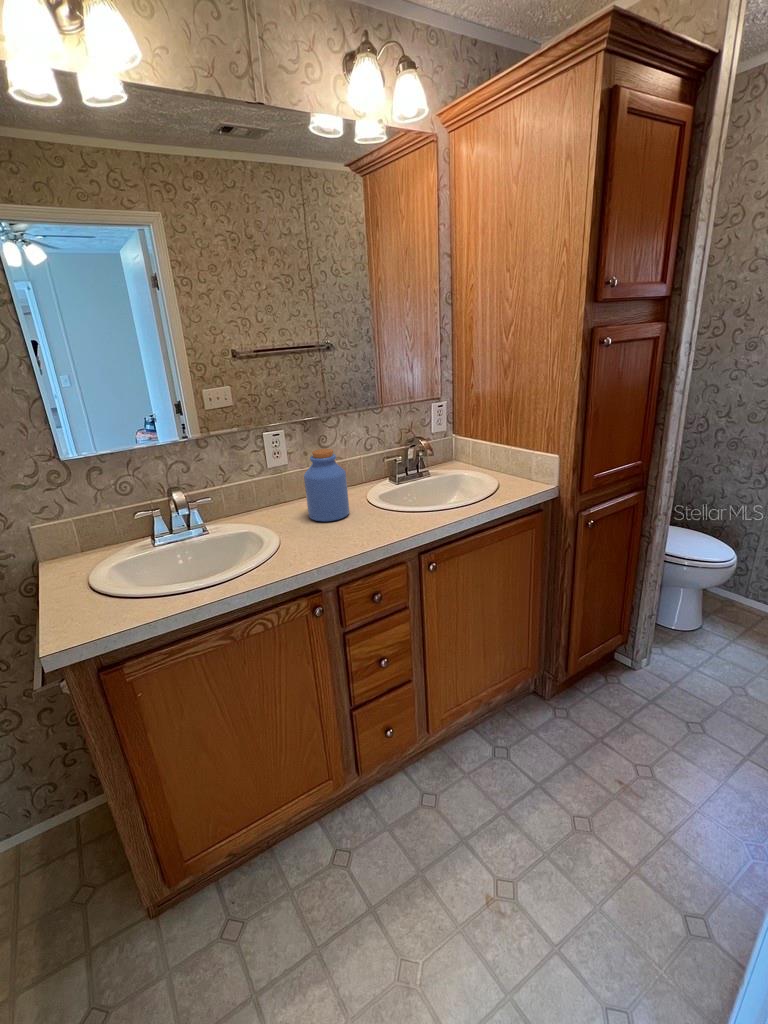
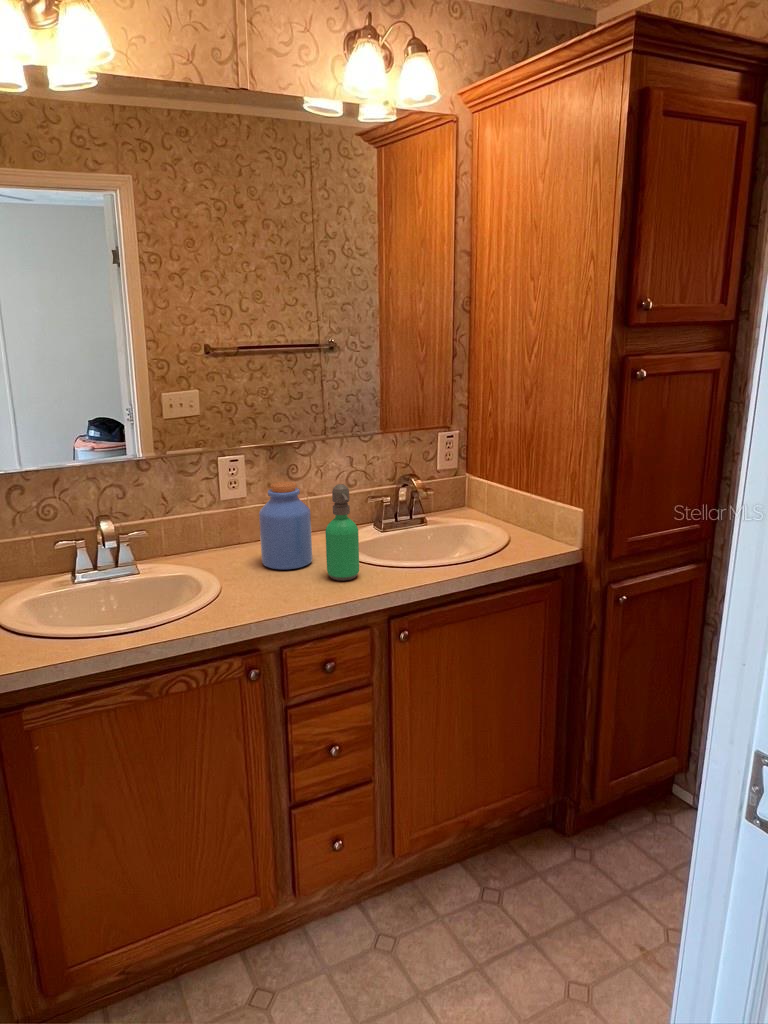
soap dispenser: none [363,448,392,527] -> present [325,484,359,581]

